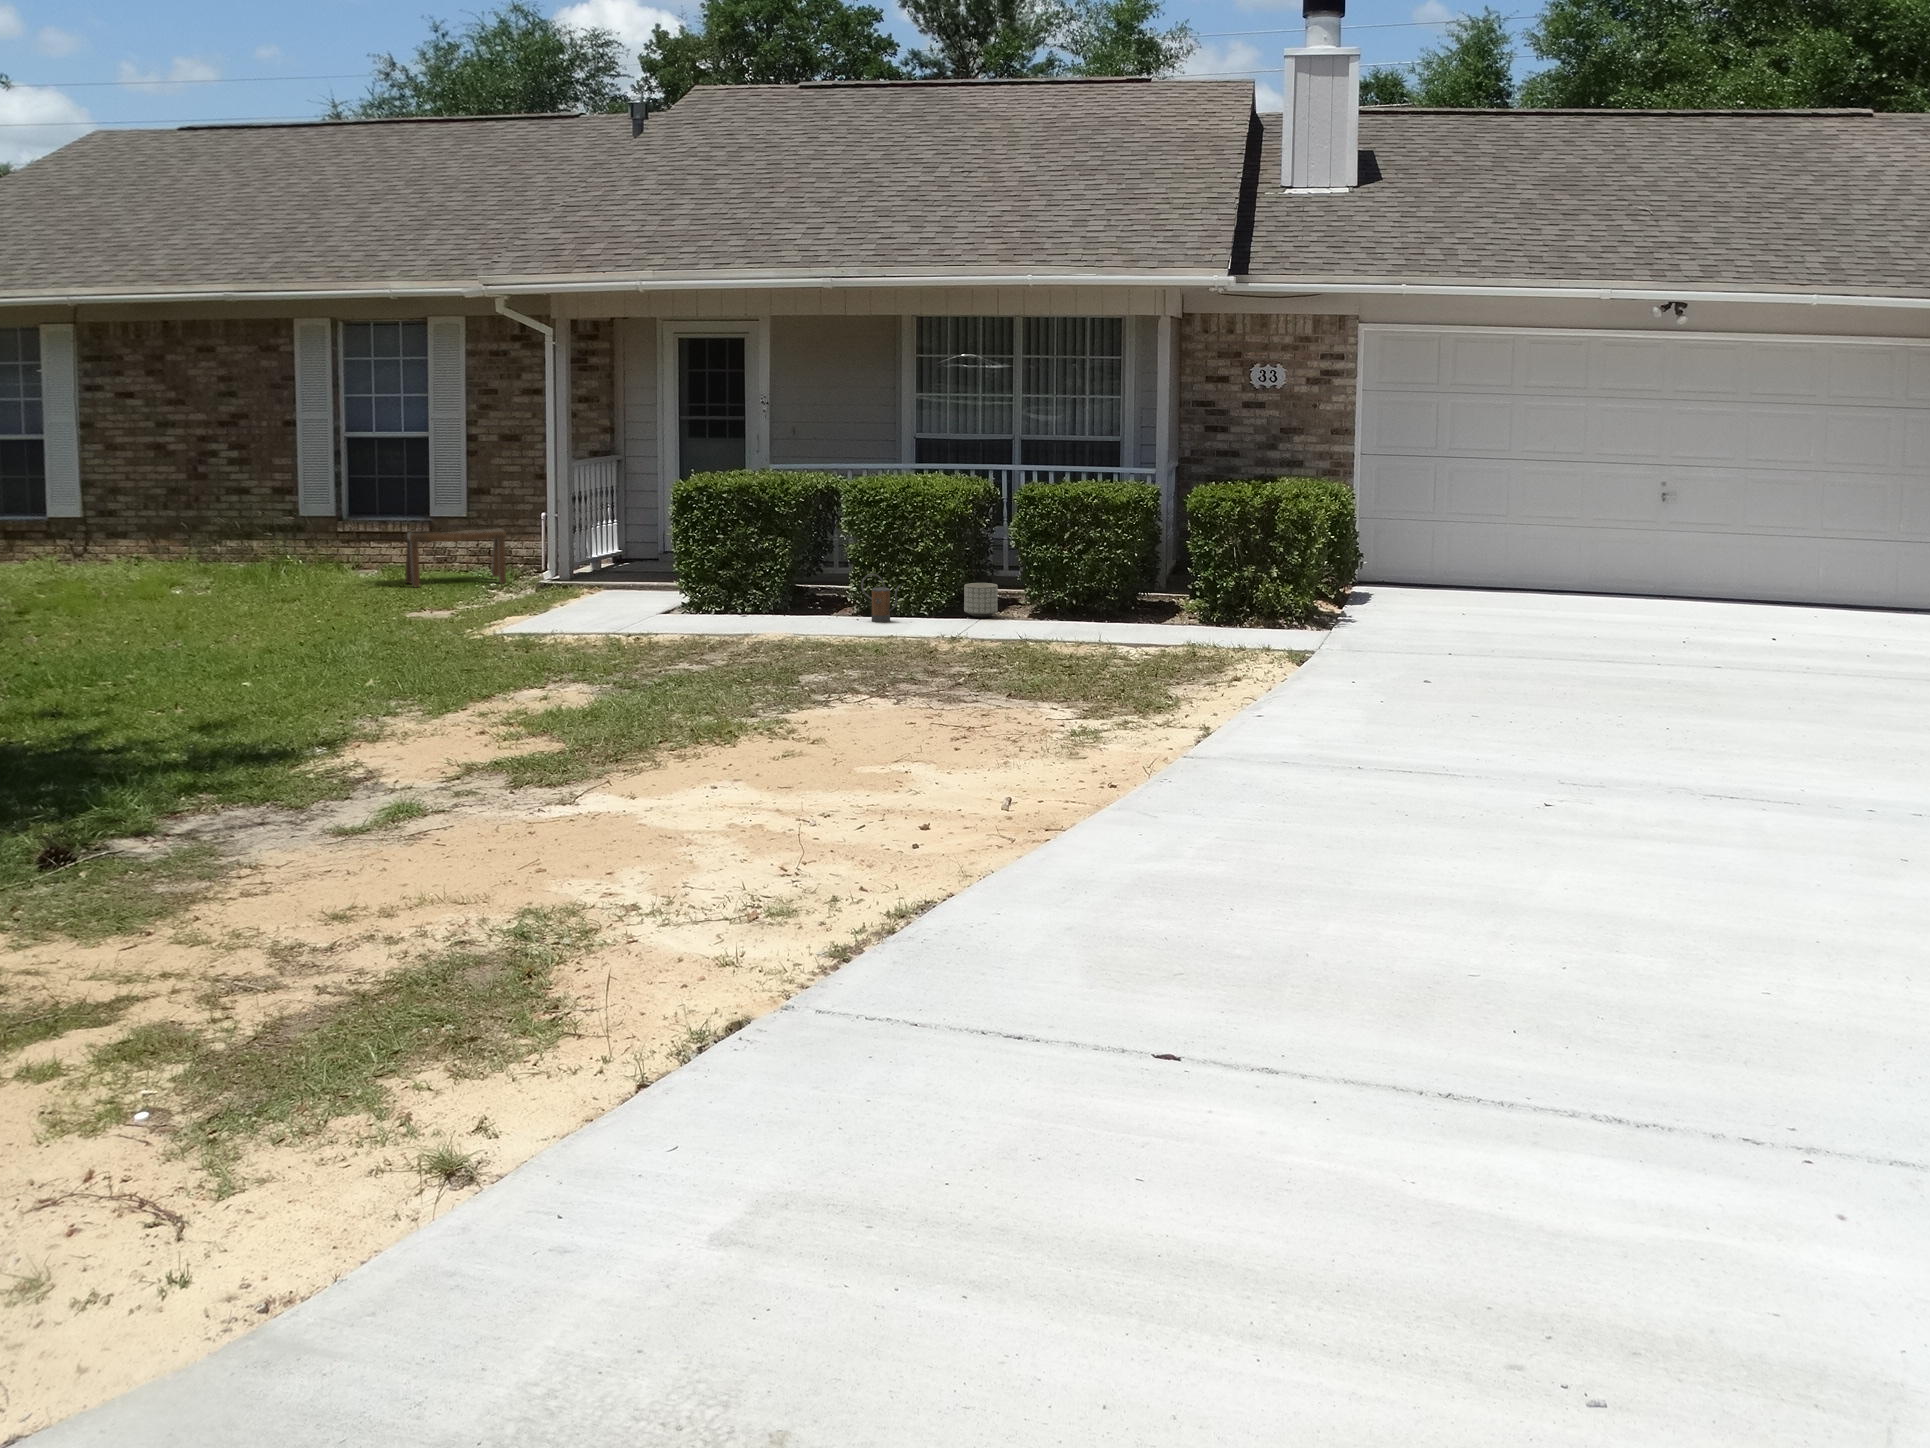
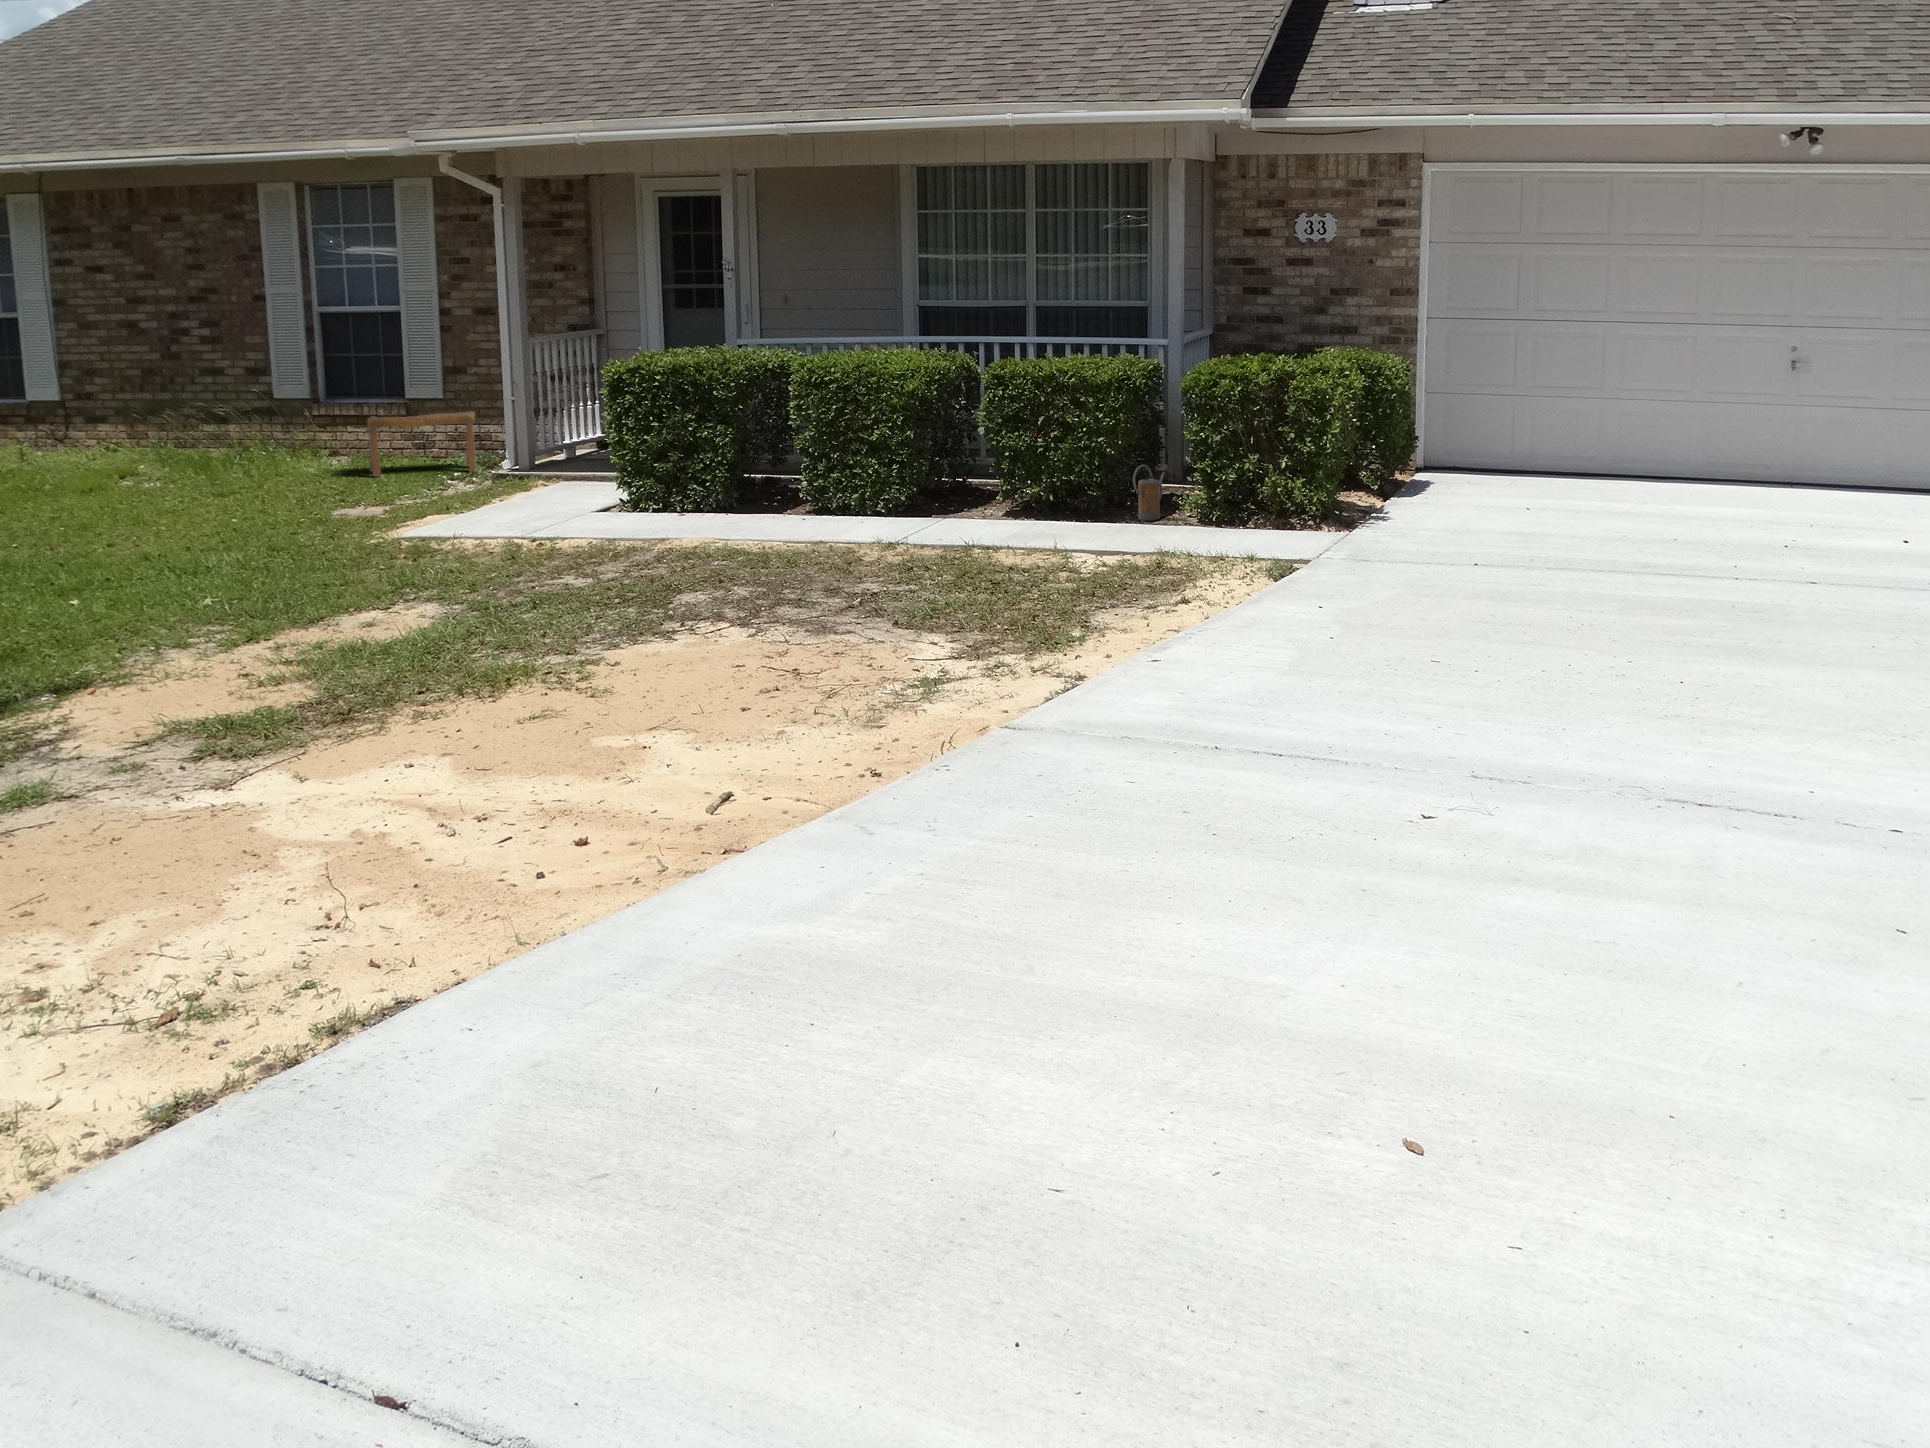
watering can: present [861,574,901,622] -> present [1133,464,1165,520]
planter: present [964,583,998,618] -> none [935,475,974,515]

